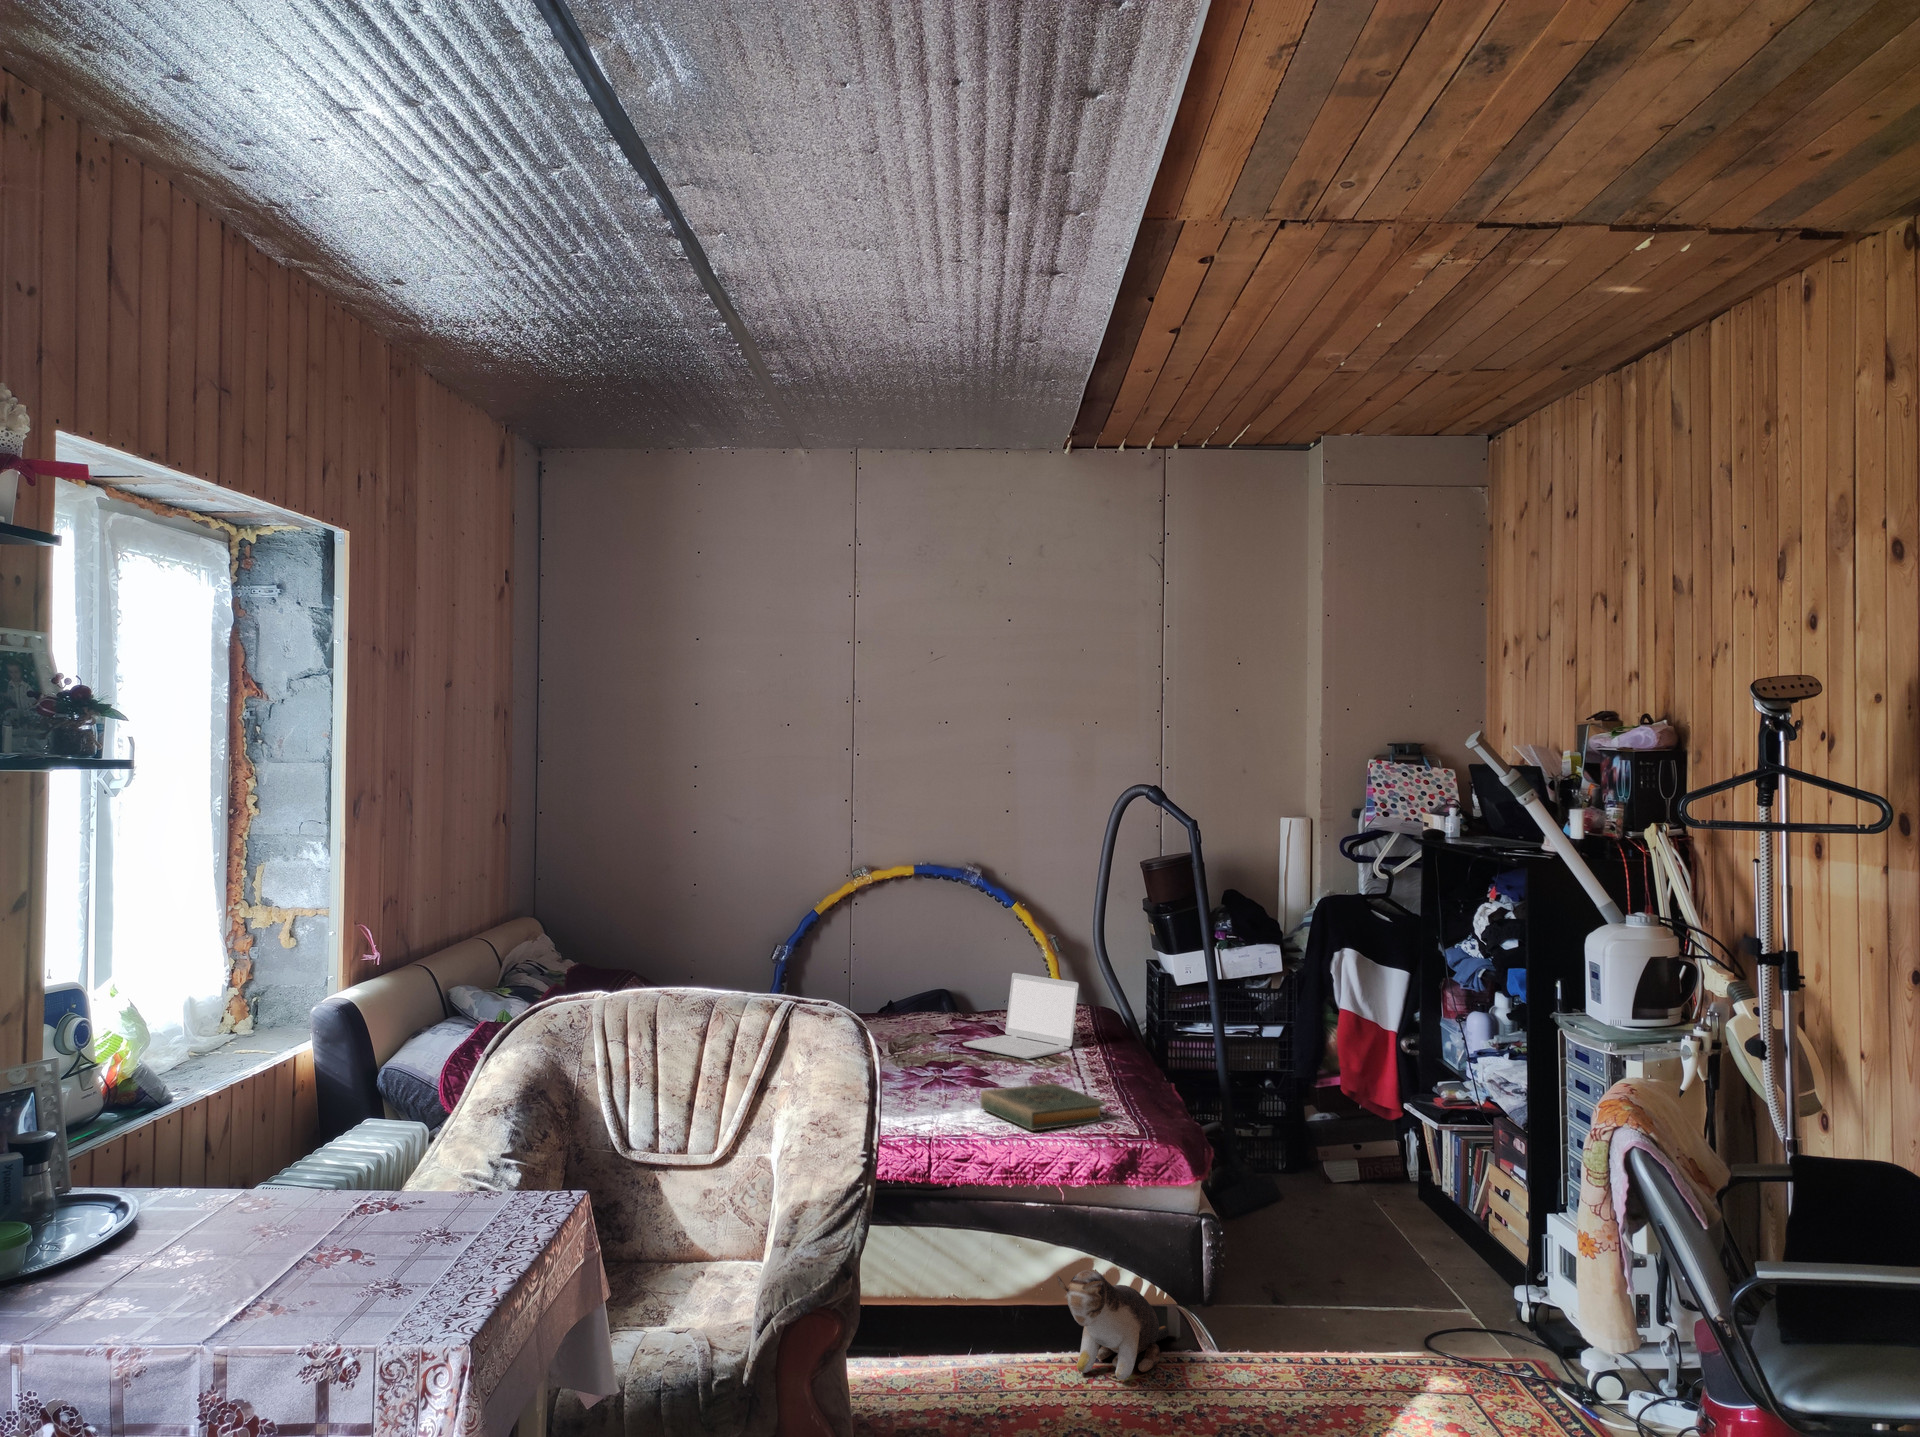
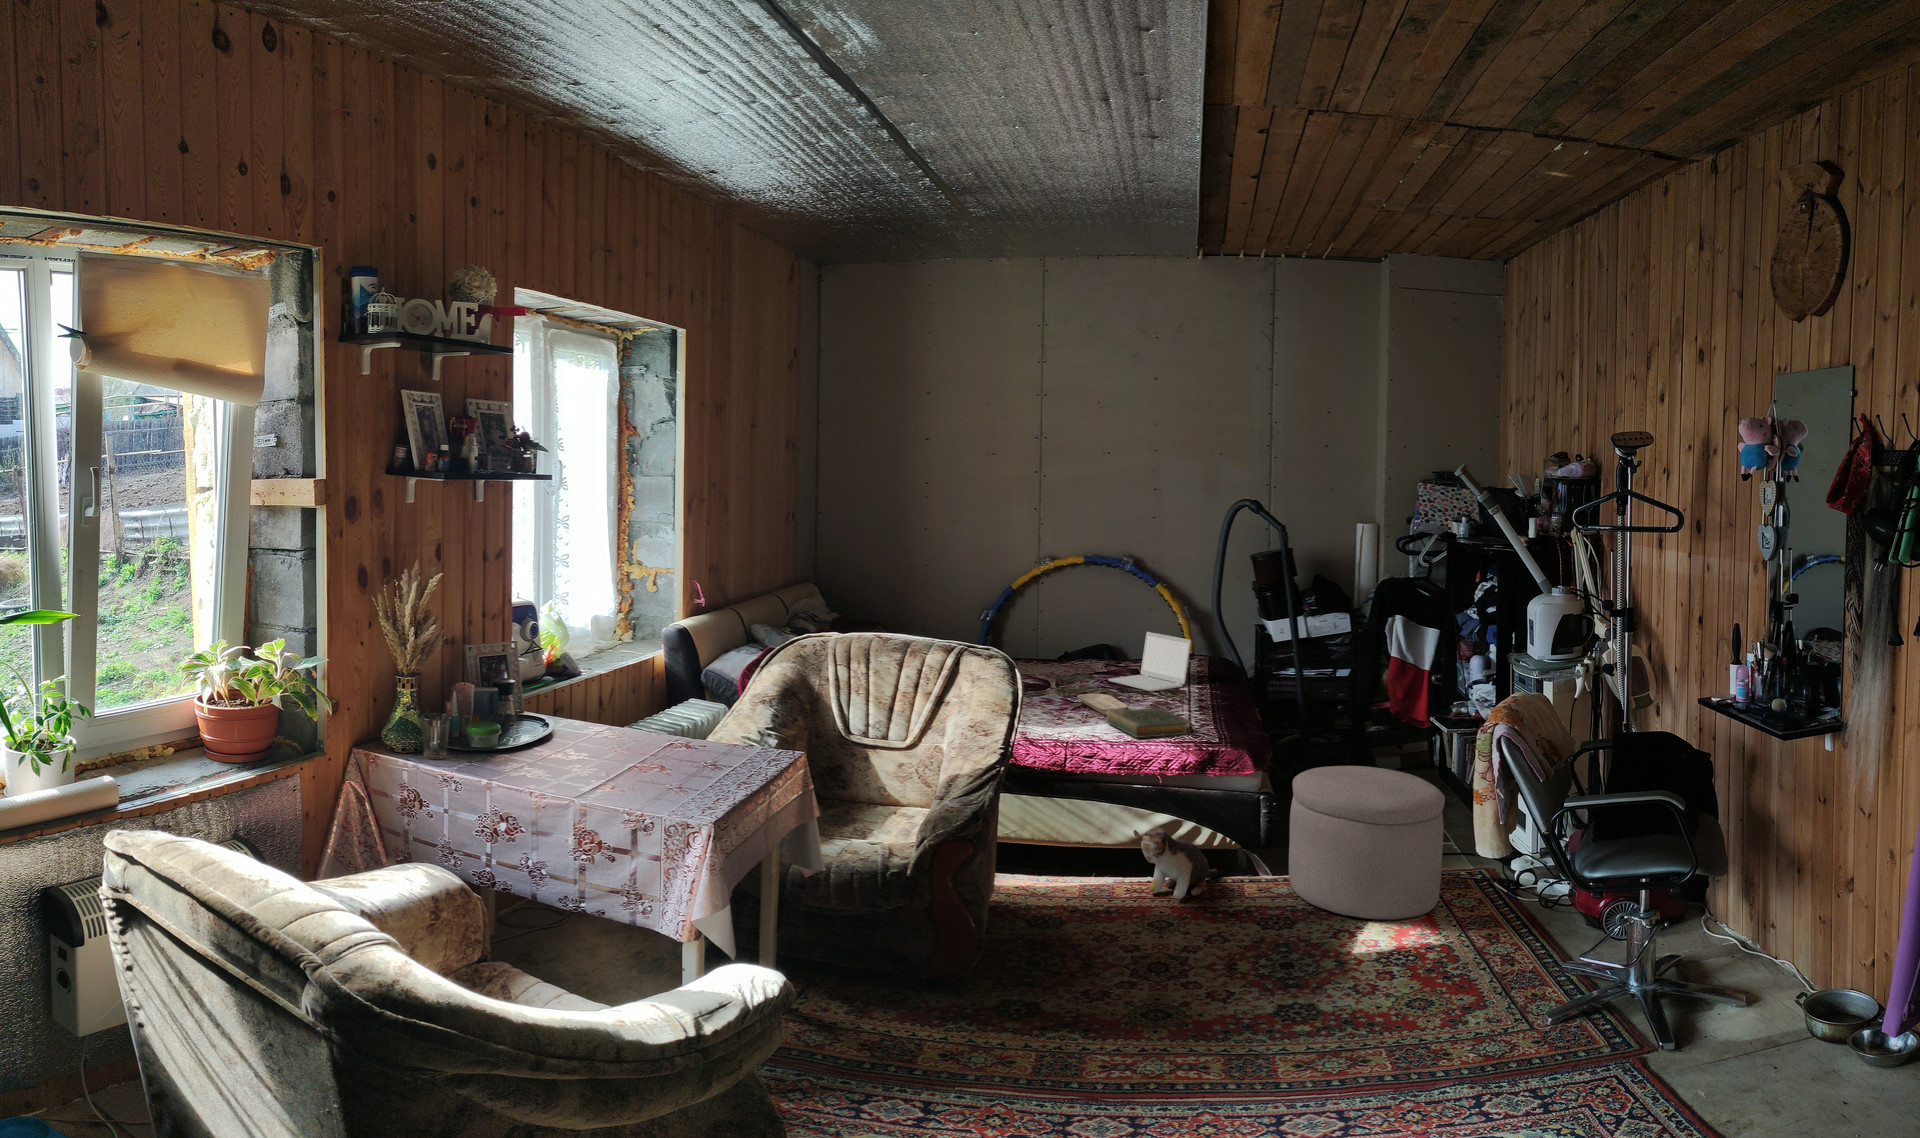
tray: none [928,1065,1006,1097] -> present [1077,693,1128,715]
ottoman: none [1272,1158,1487,1390] -> present [1289,766,1445,920]

